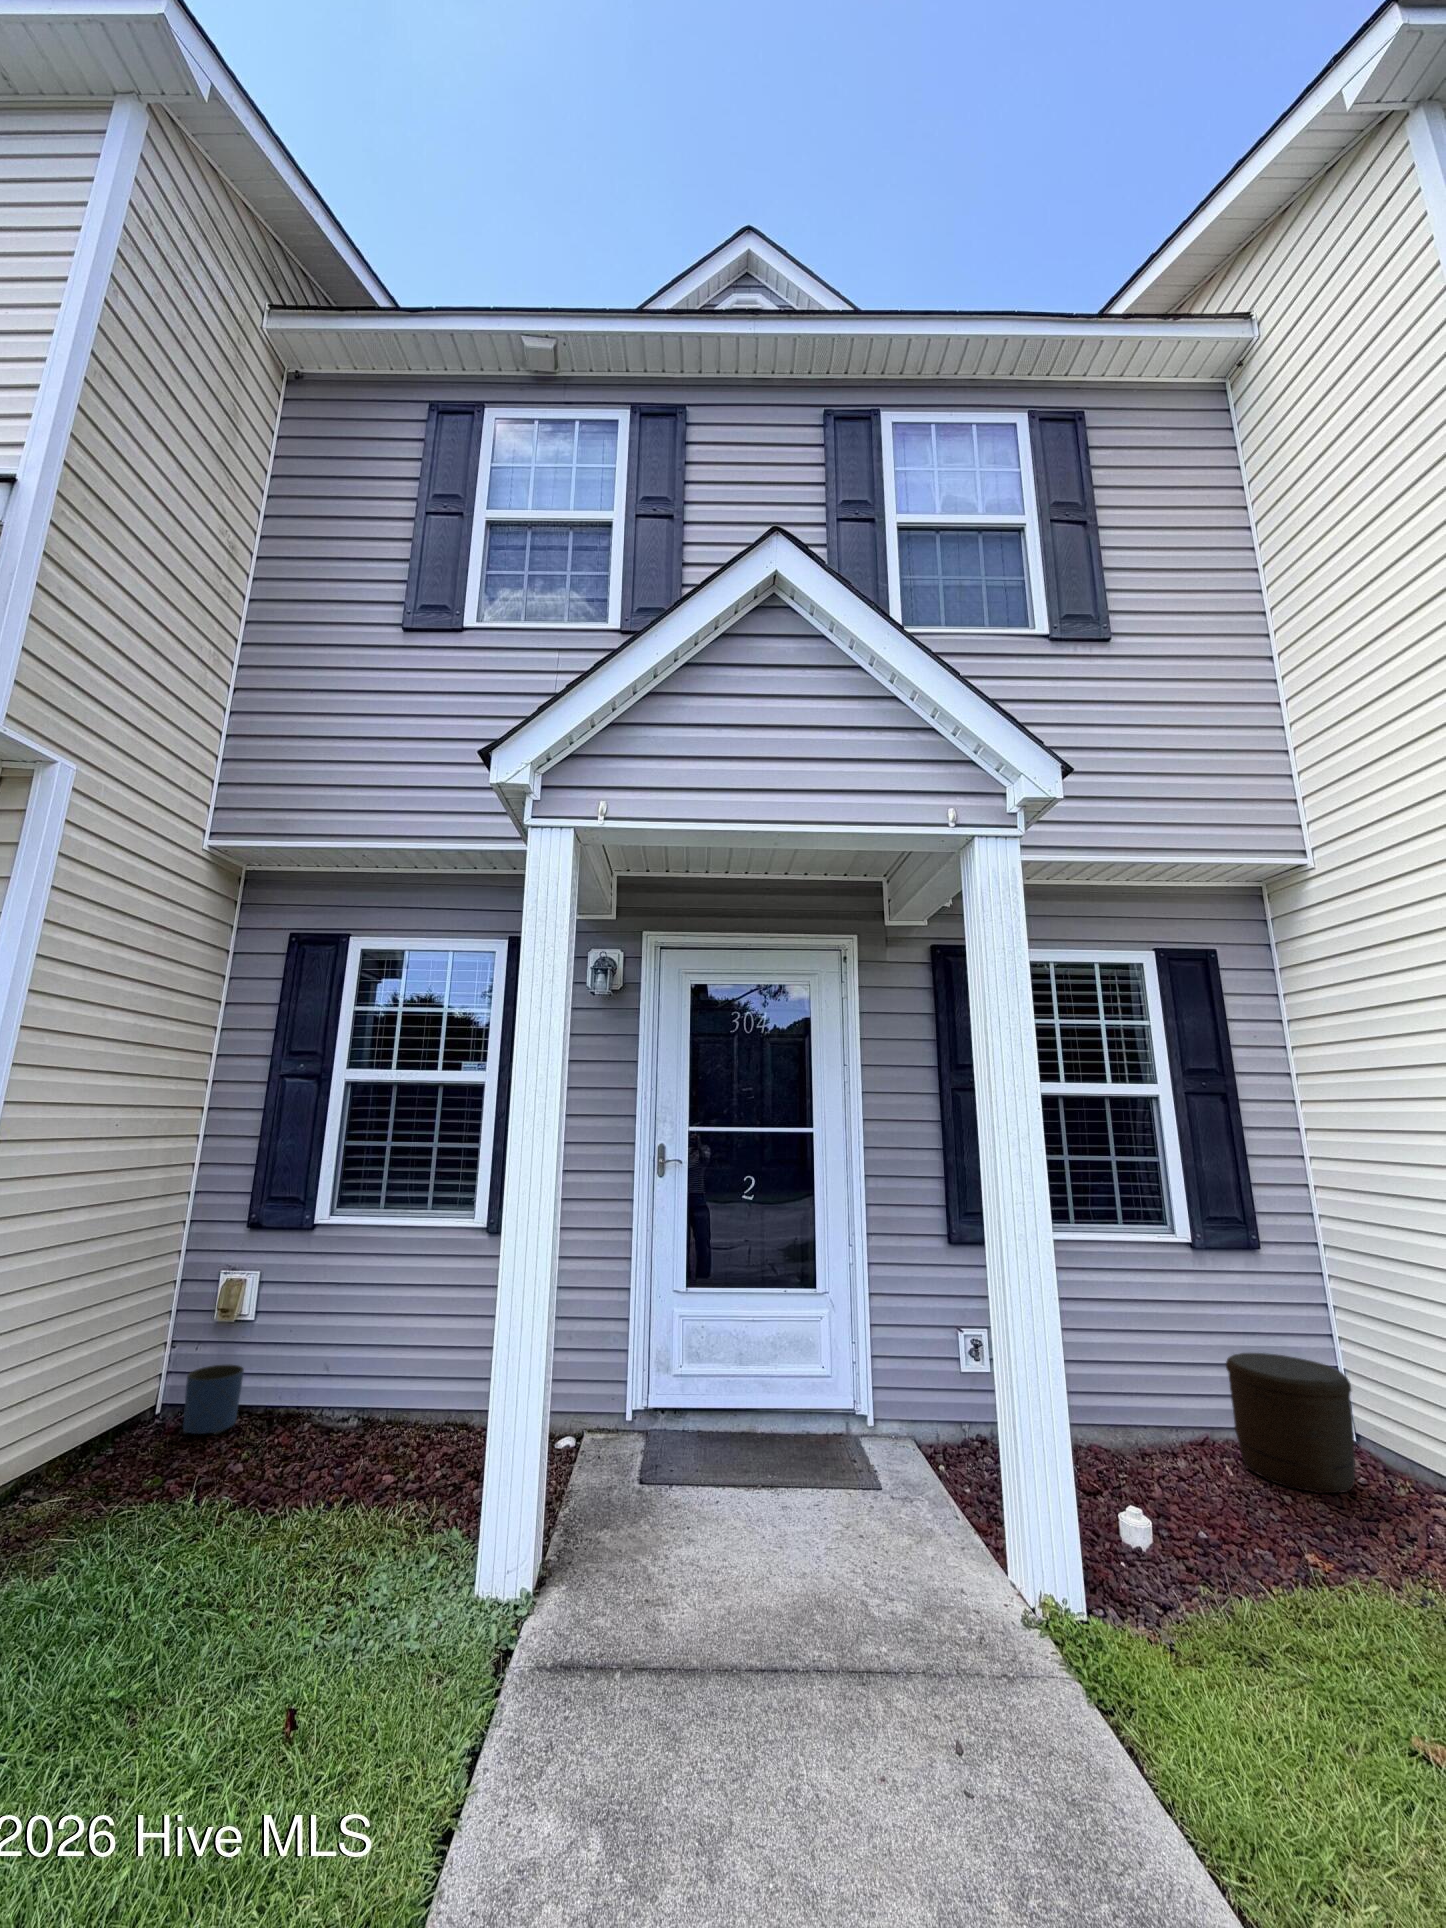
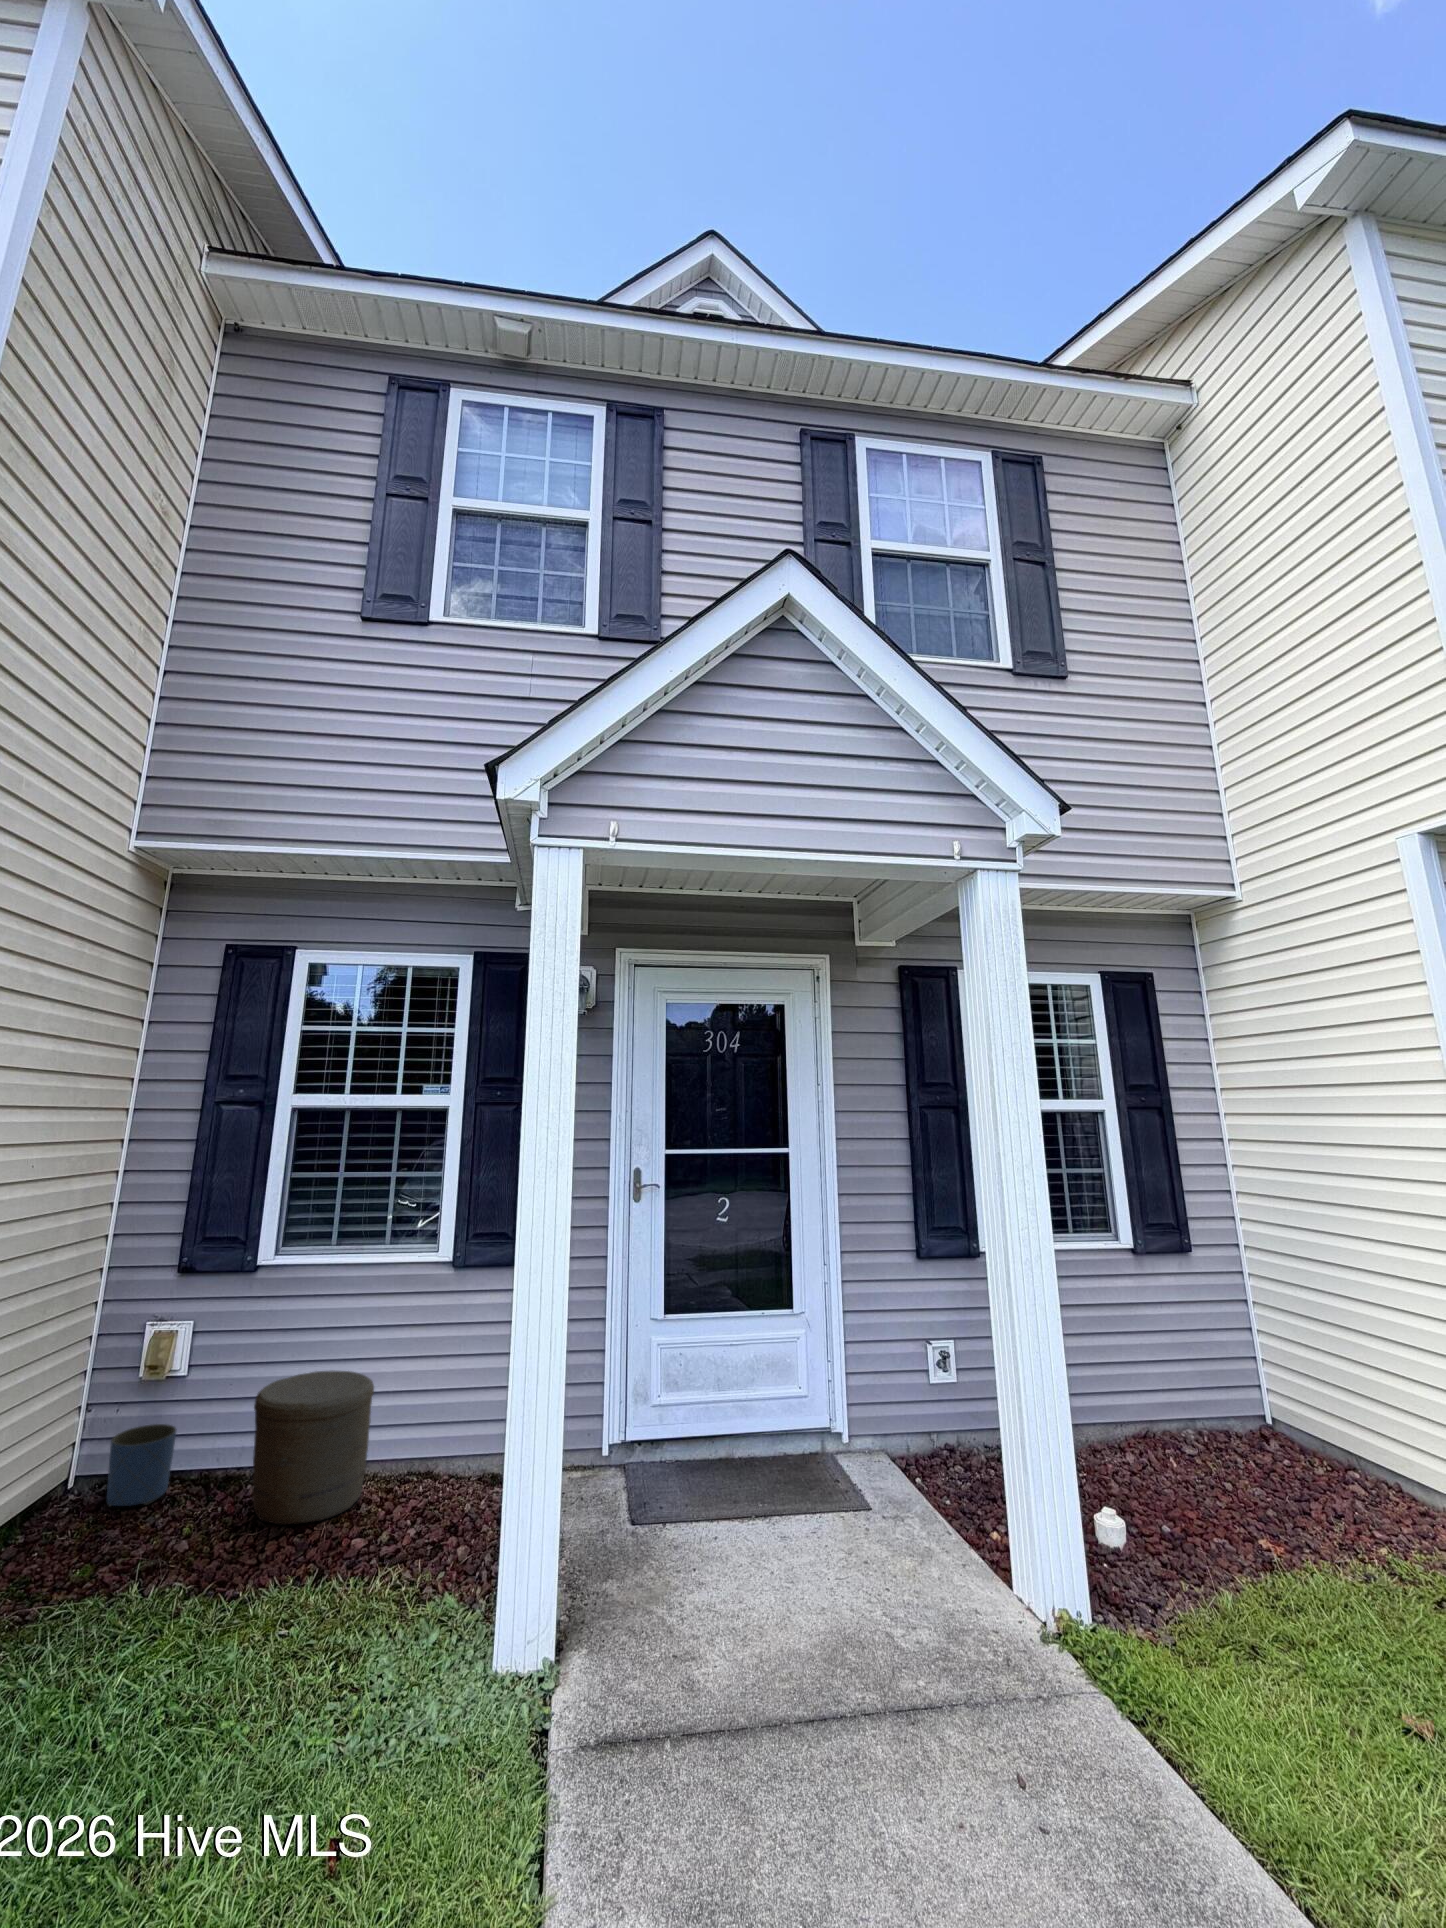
woven basket: present [1226,1353,1355,1493] -> present [252,1371,374,1525]

